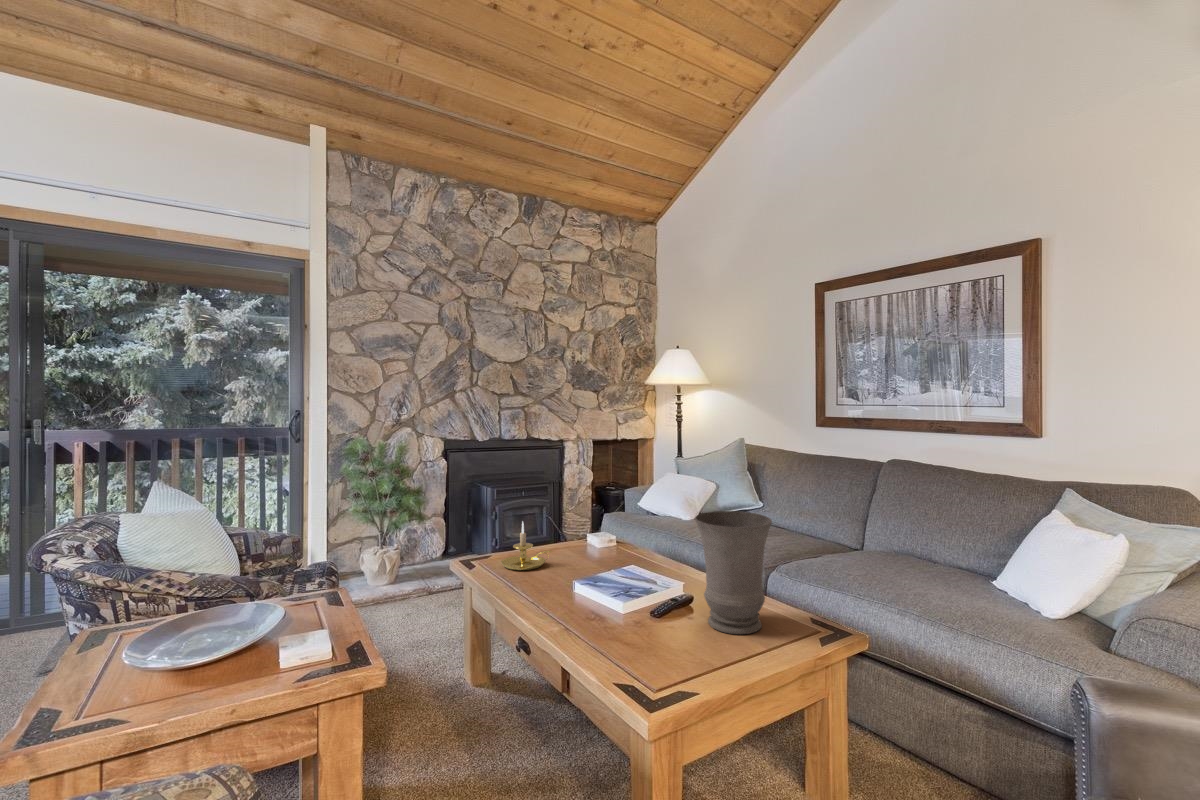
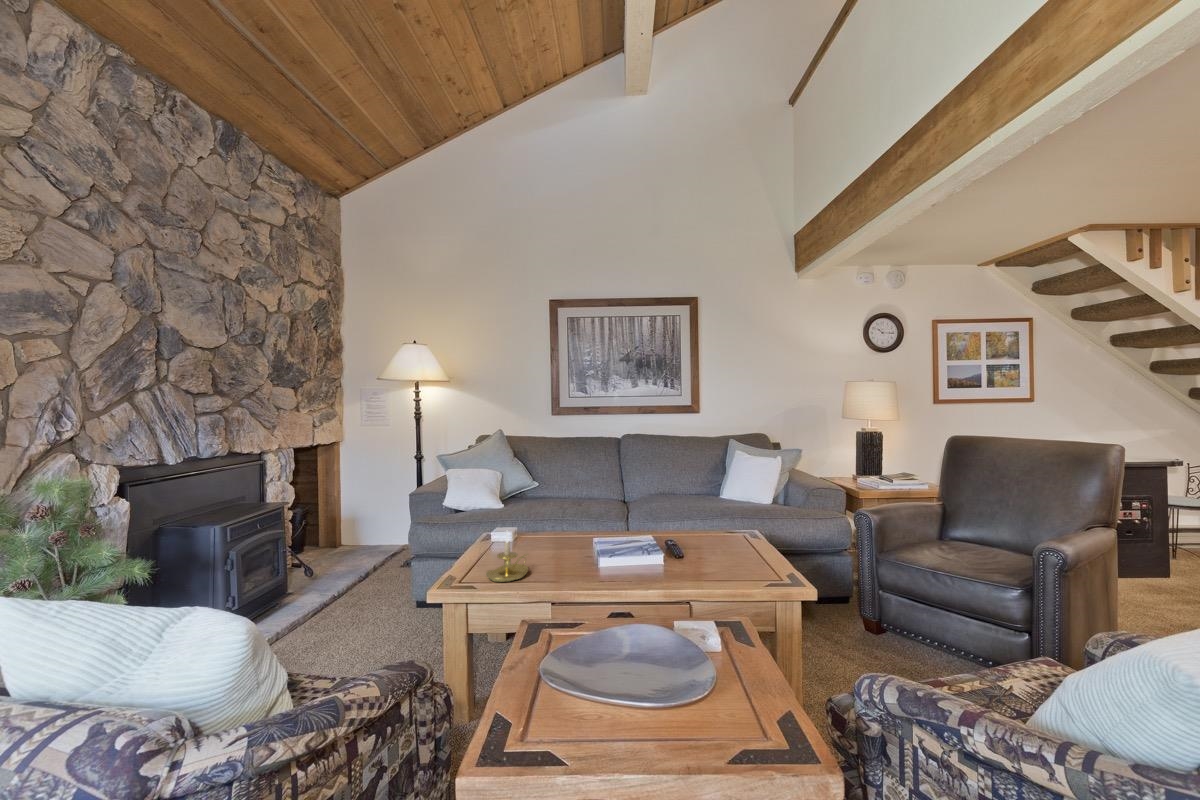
vase: present [695,511,772,634] -> none [698,480,751,561]

